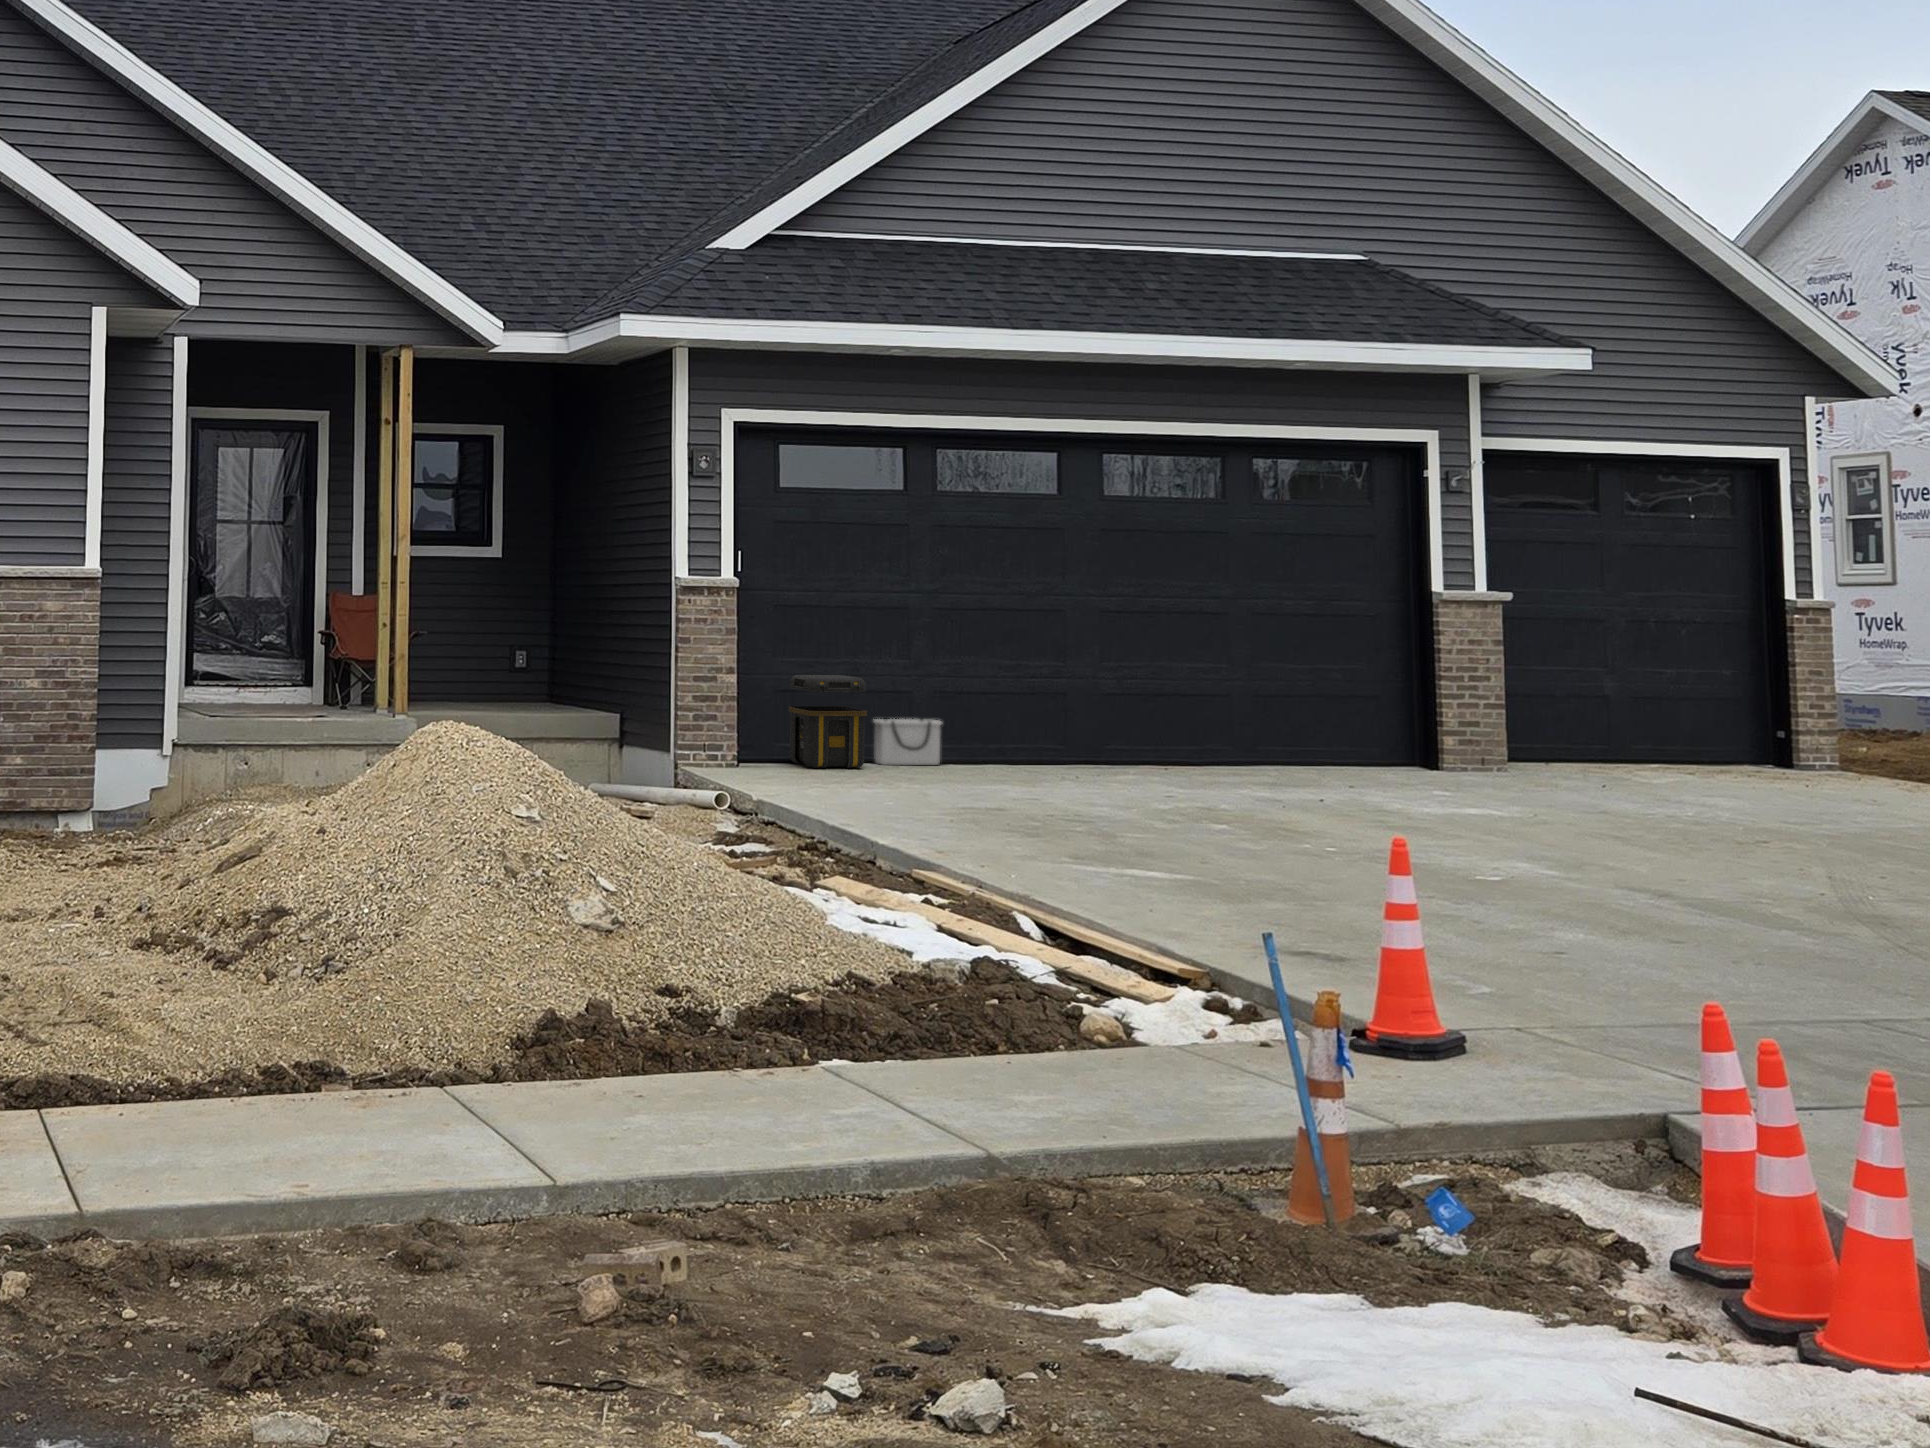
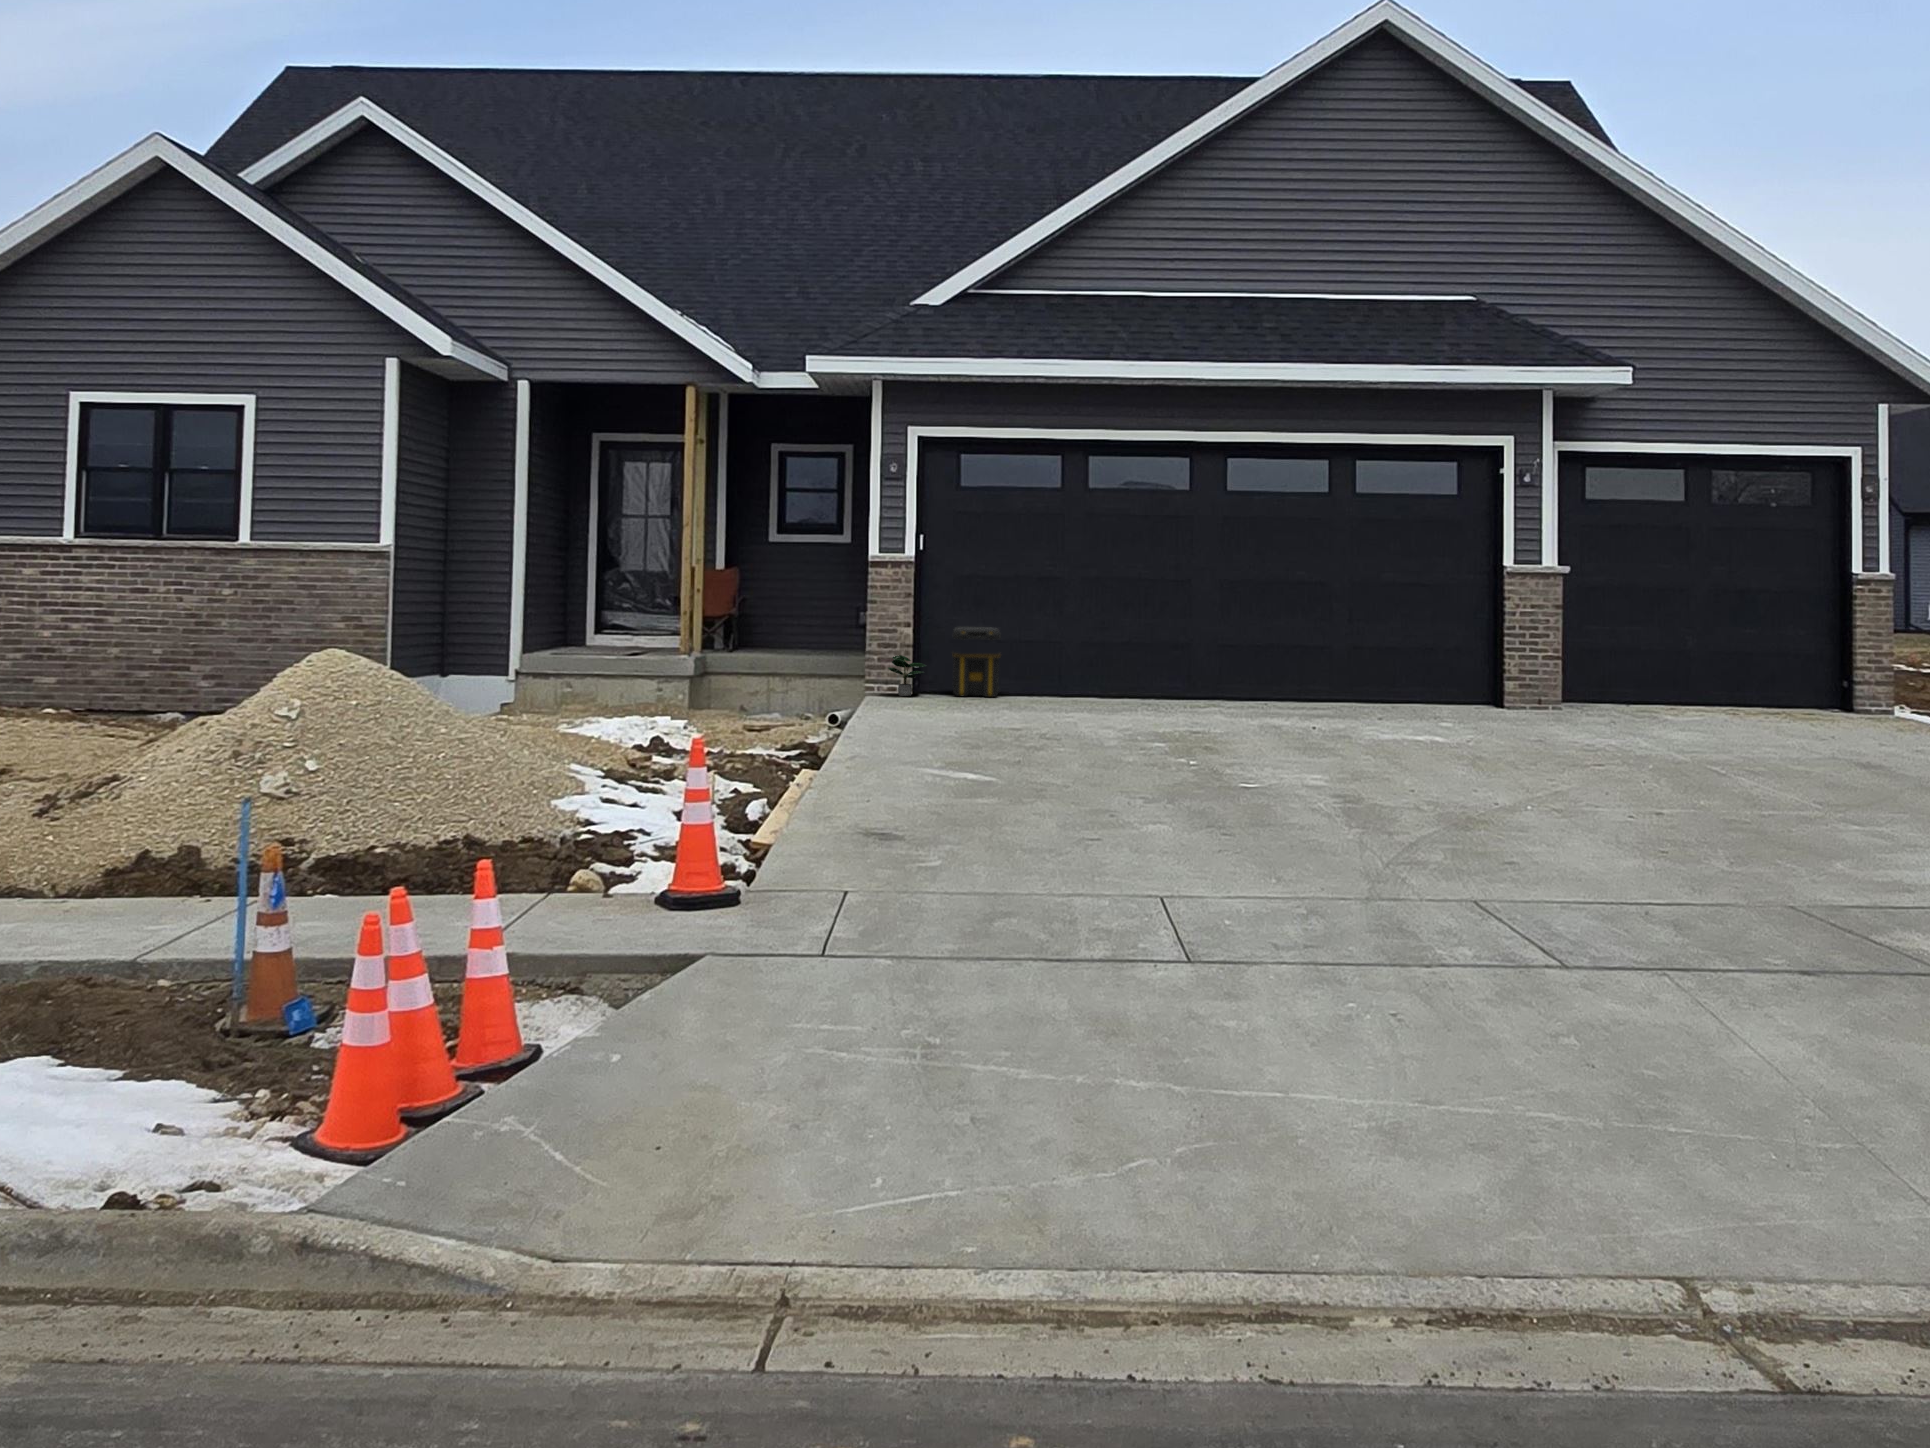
potted plant: none [726,714,776,769] -> present [888,655,926,696]
storage bin: present [874,719,942,765] -> none [1020,661,1072,696]

